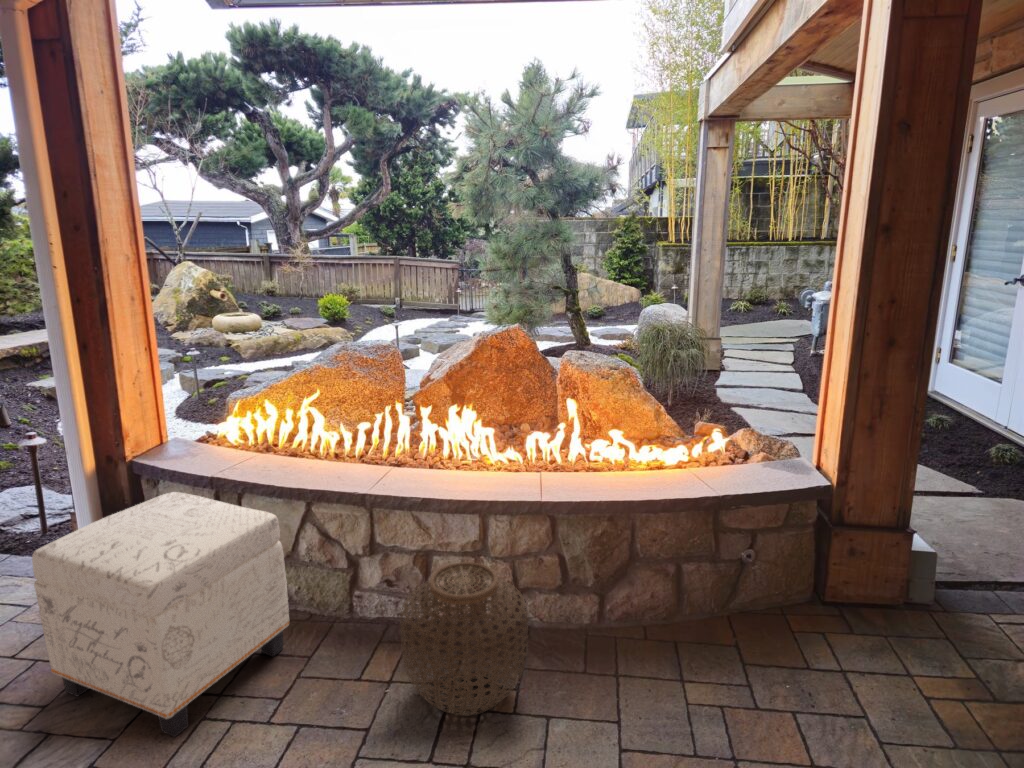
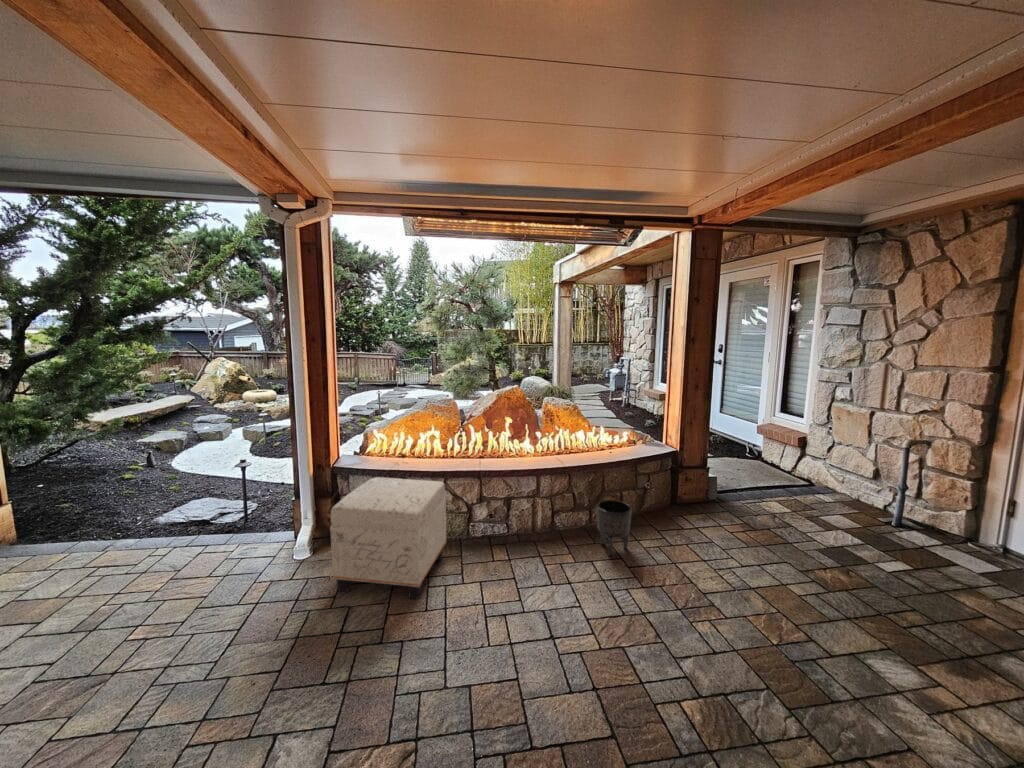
woven basket: present [400,562,528,715] -> none [519,495,580,569]
planter: none [581,584,655,706] -> present [597,500,632,556]

